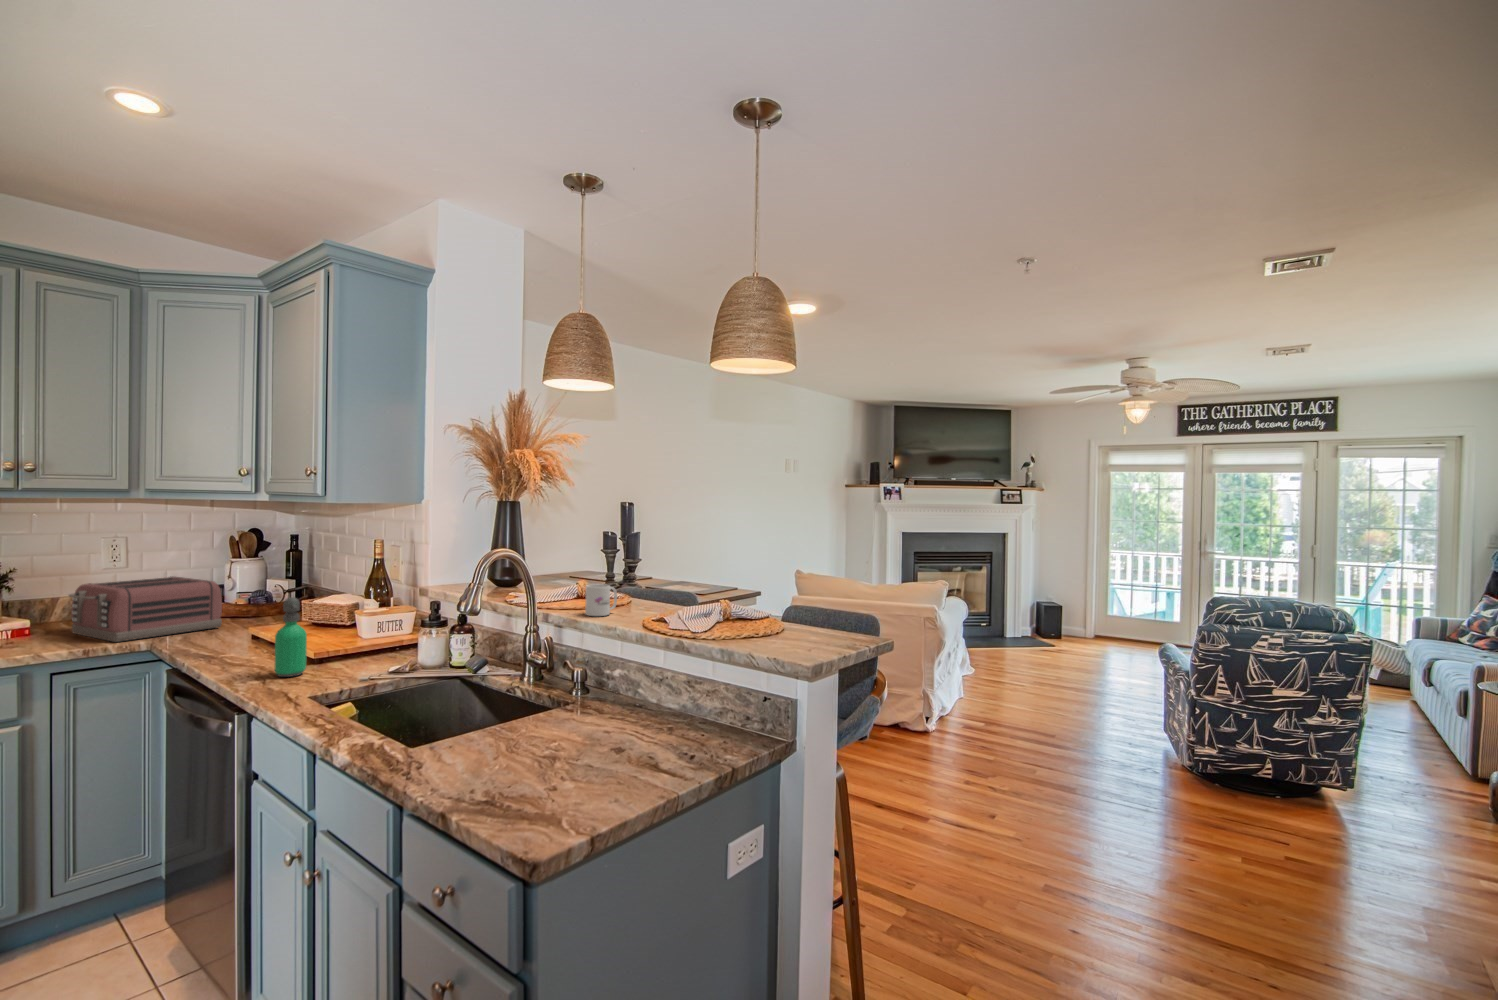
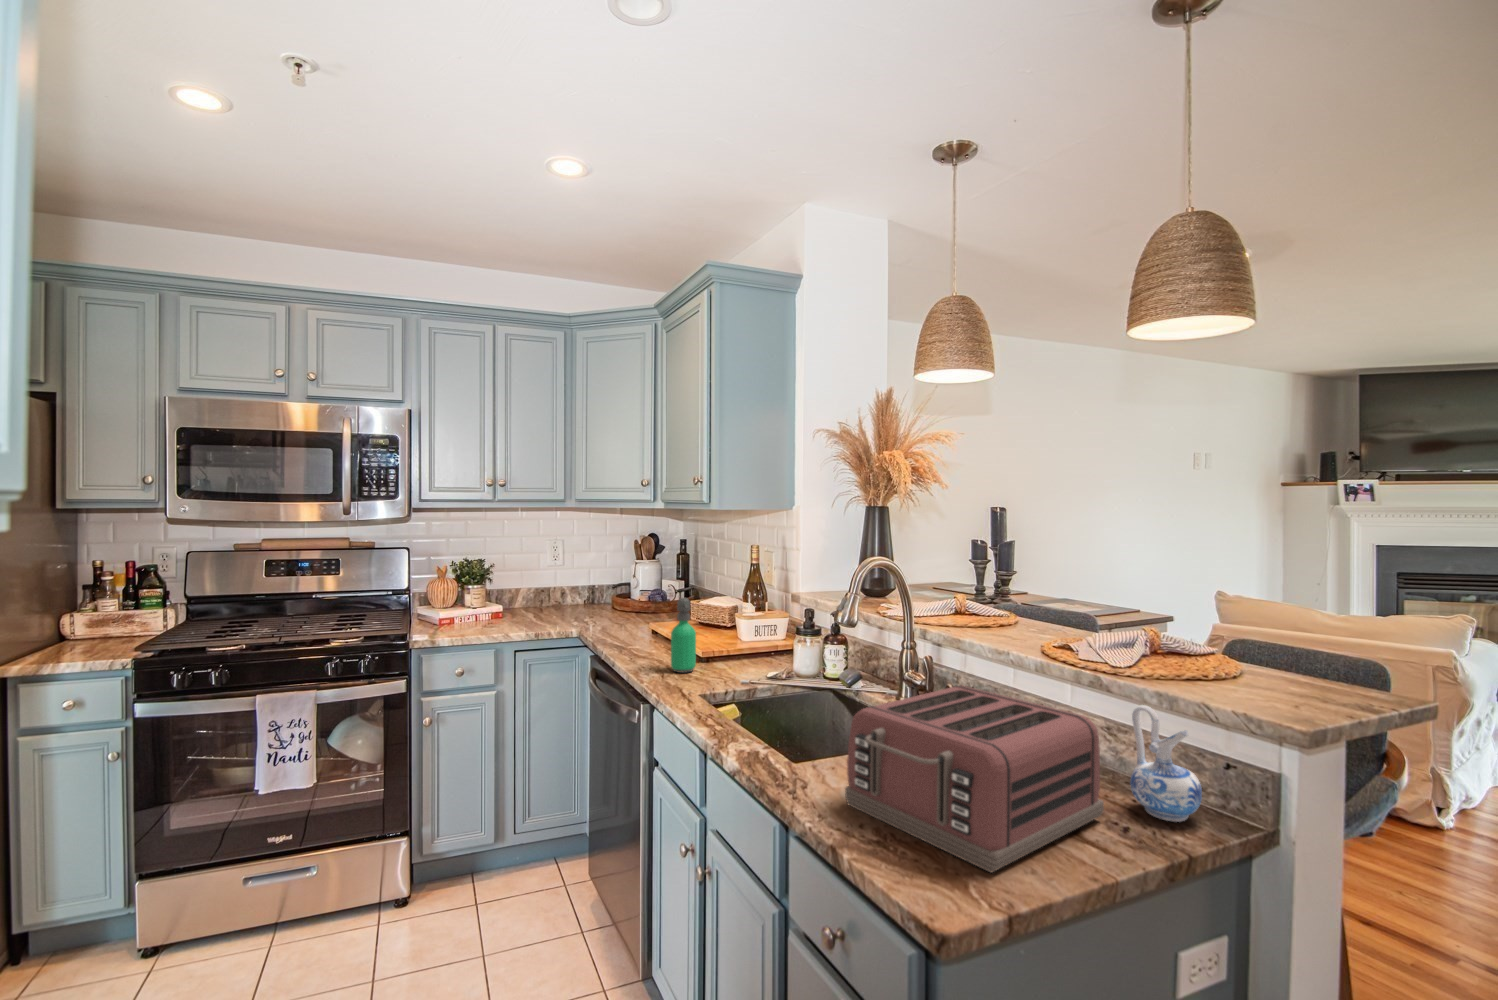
toaster: present [69,577,222,642] -> present [845,686,1104,872]
mug: present [585,584,617,616] -> none [967,600,1004,637]
ceramic pitcher: none [699,659,747,745] -> present [1130,705,1202,822]

